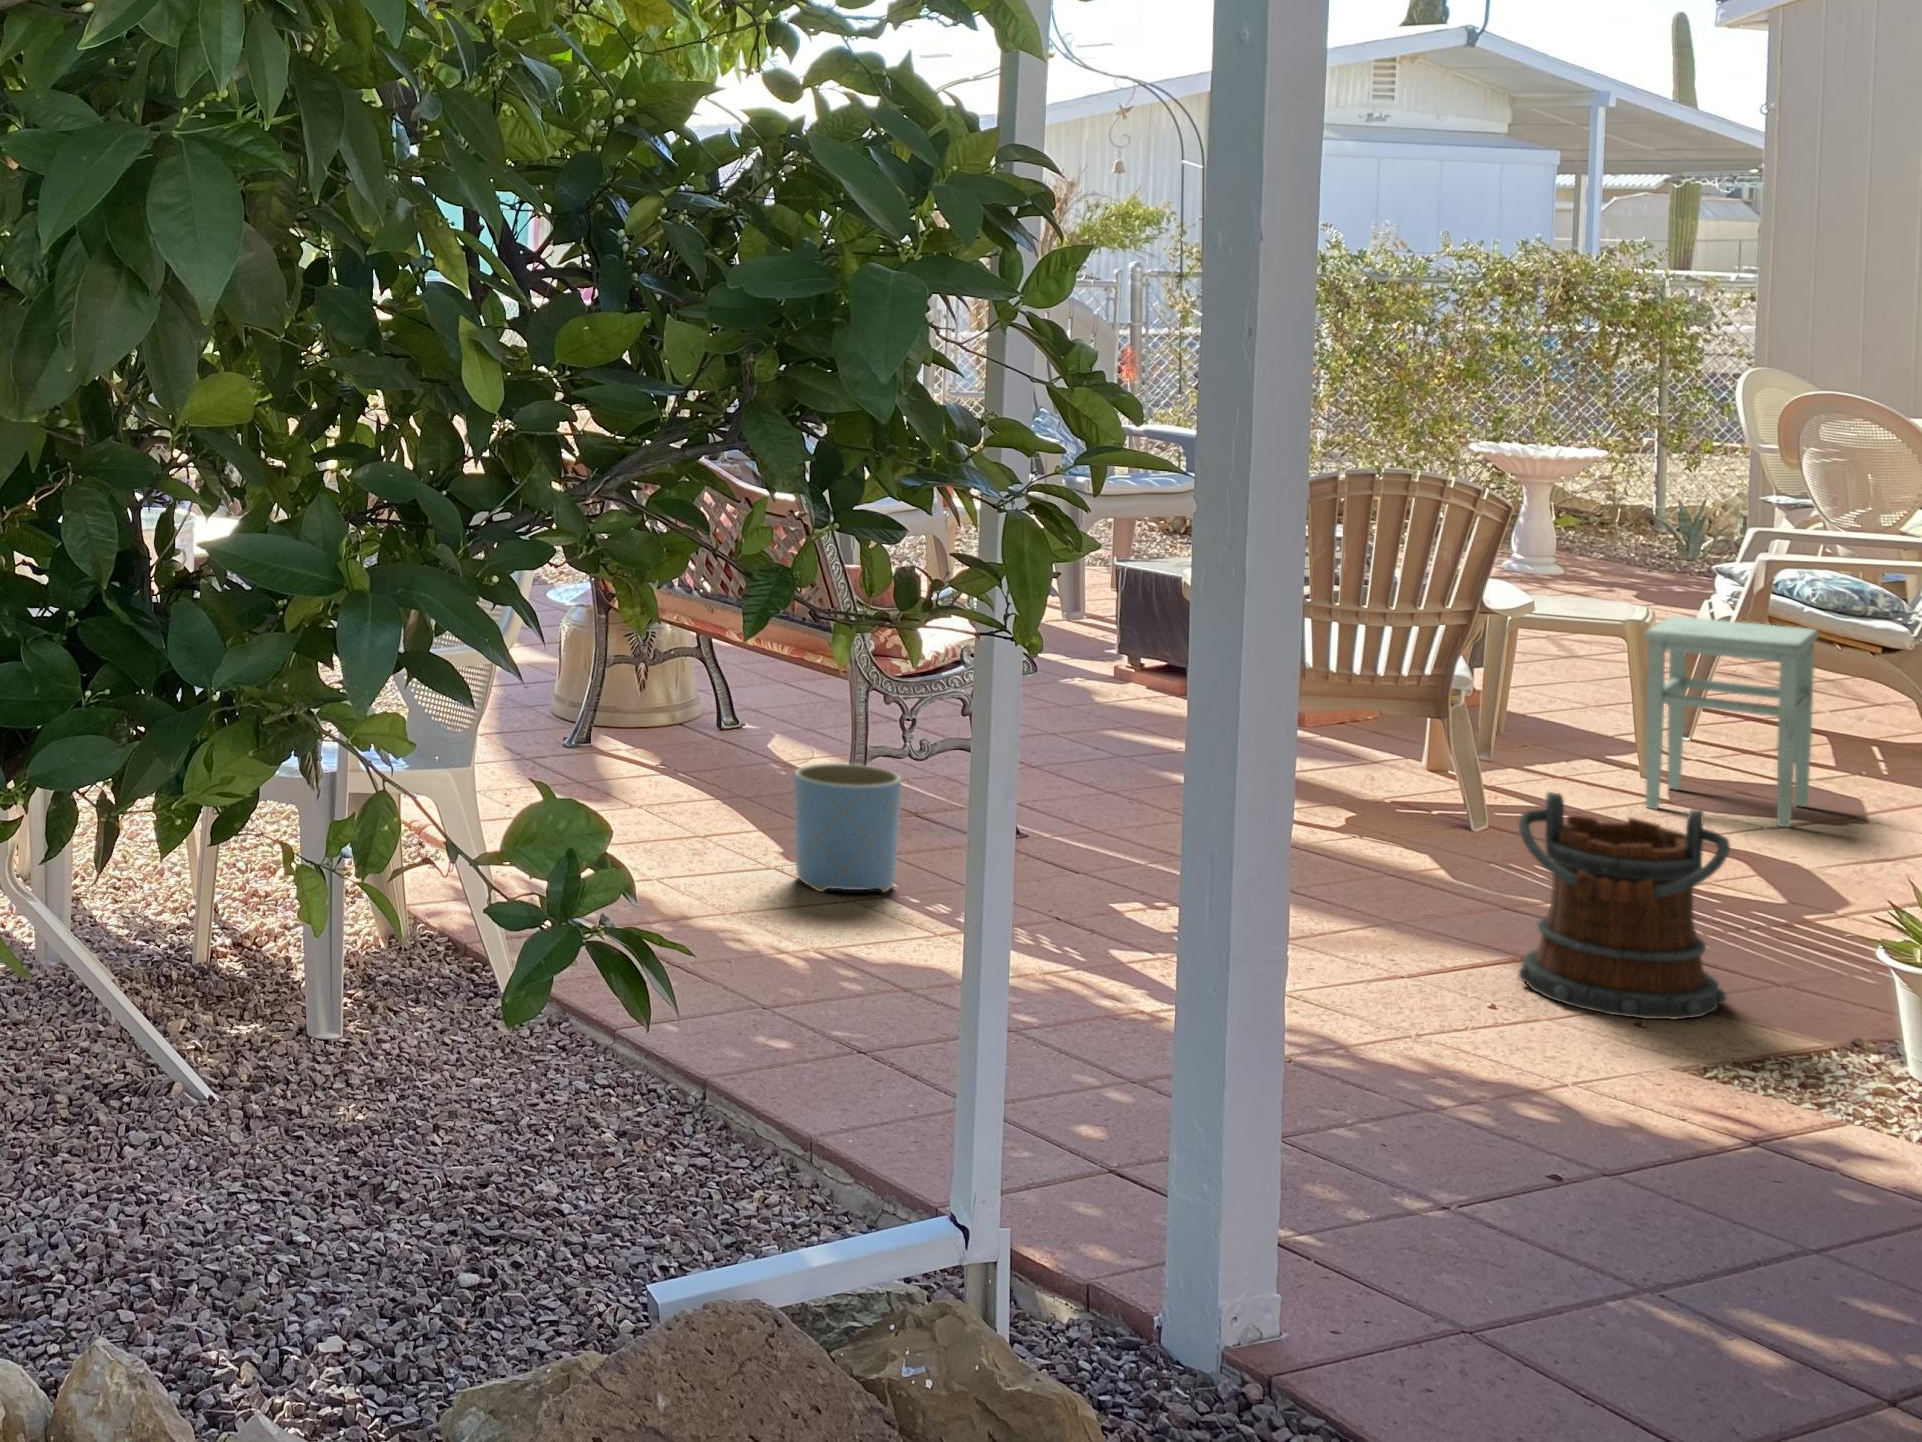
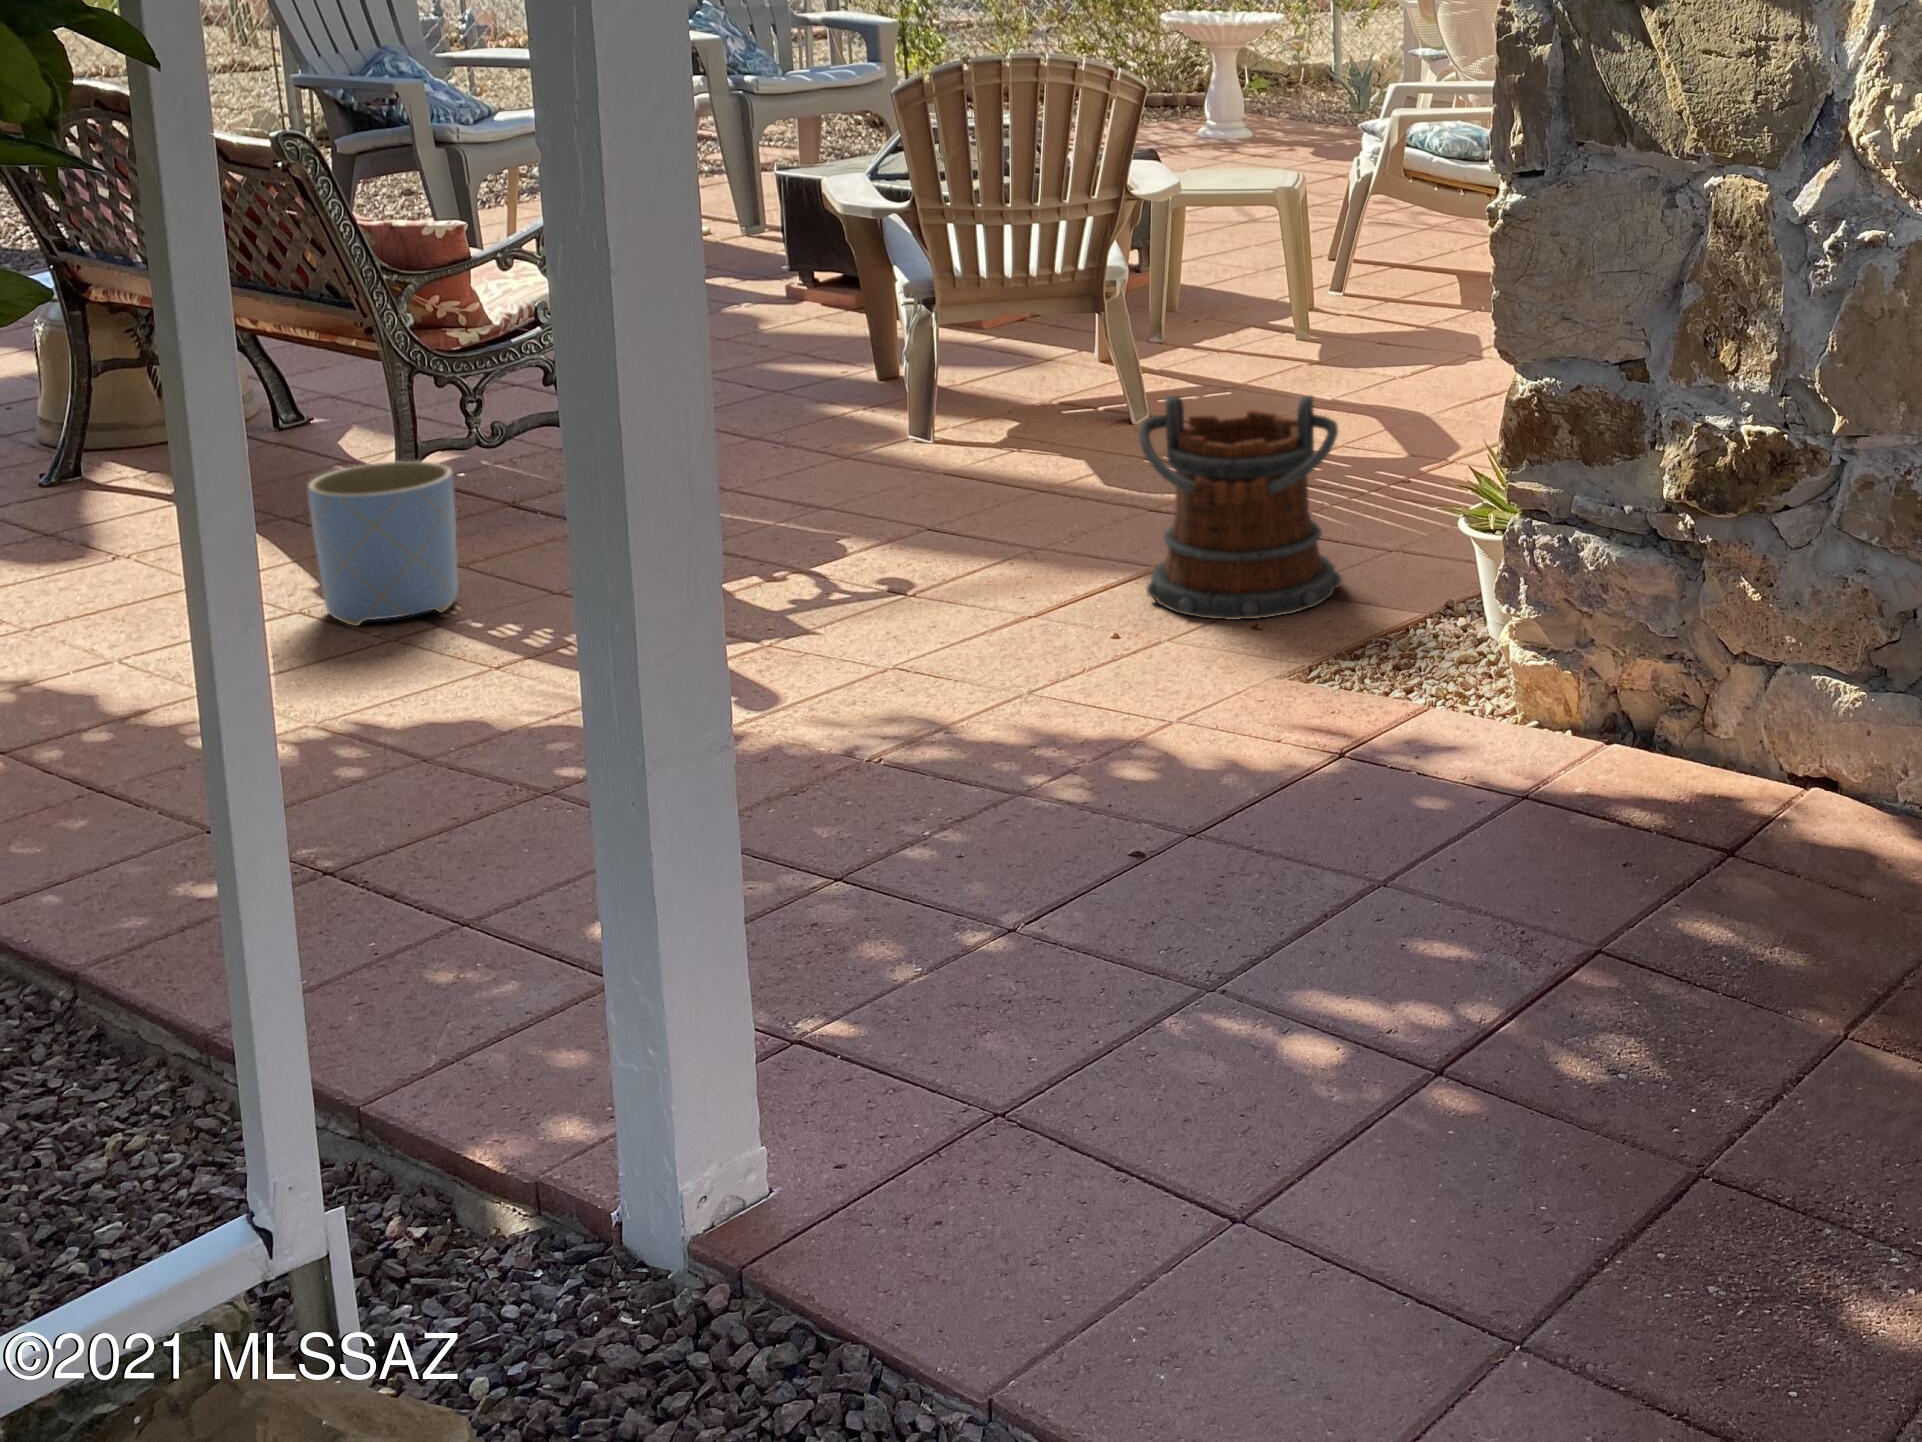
stool: present [1645,616,1818,827] -> none [1287,181,1441,378]

